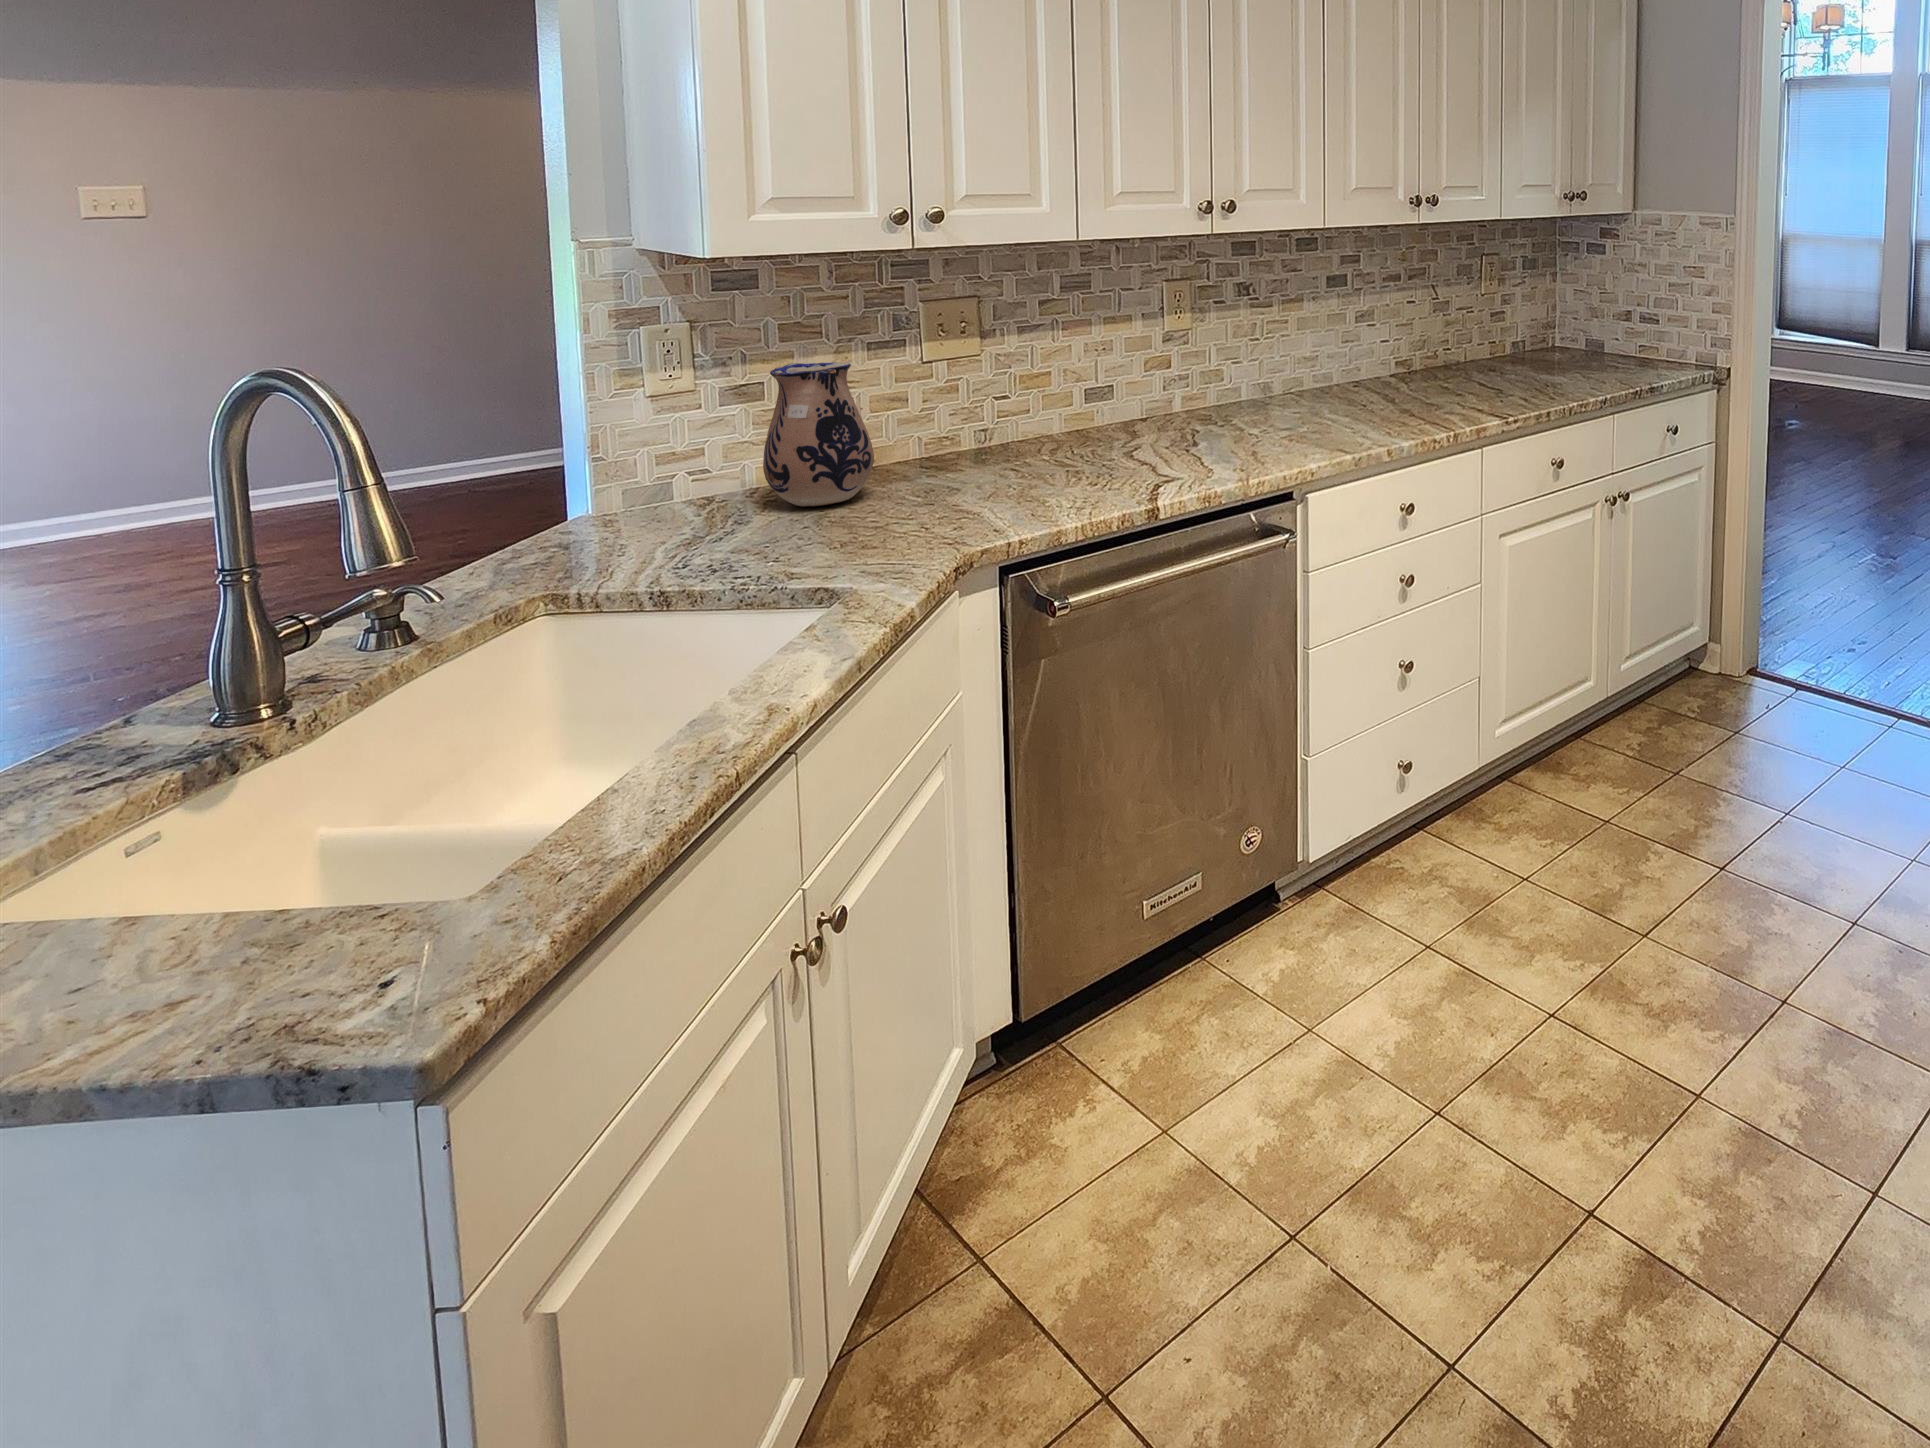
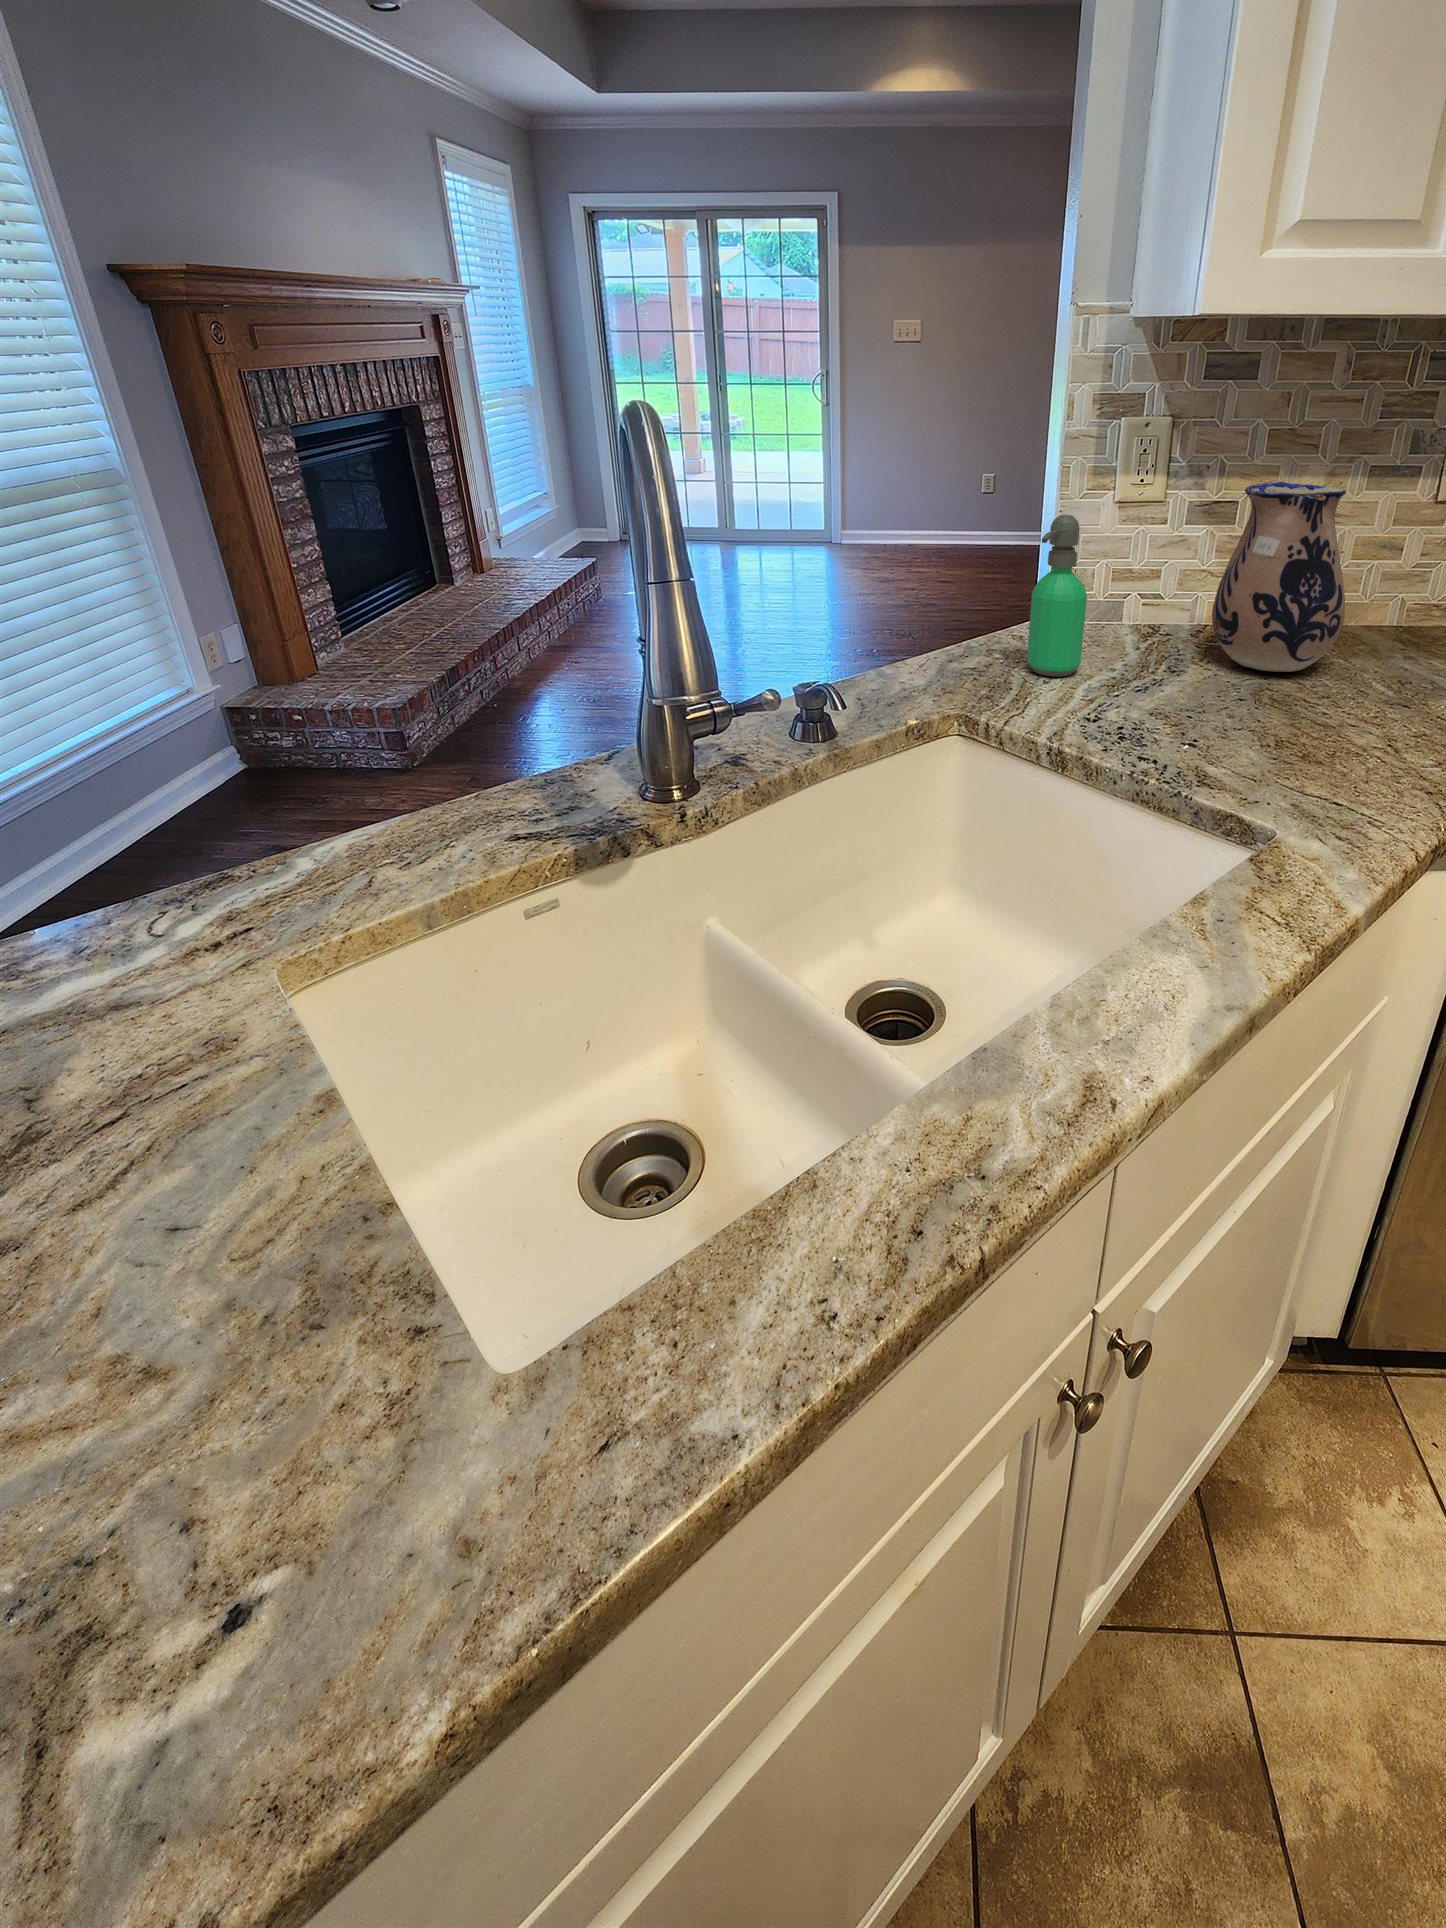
soap dispenser: none [587,412,650,552] -> present [1027,515,1087,677]

